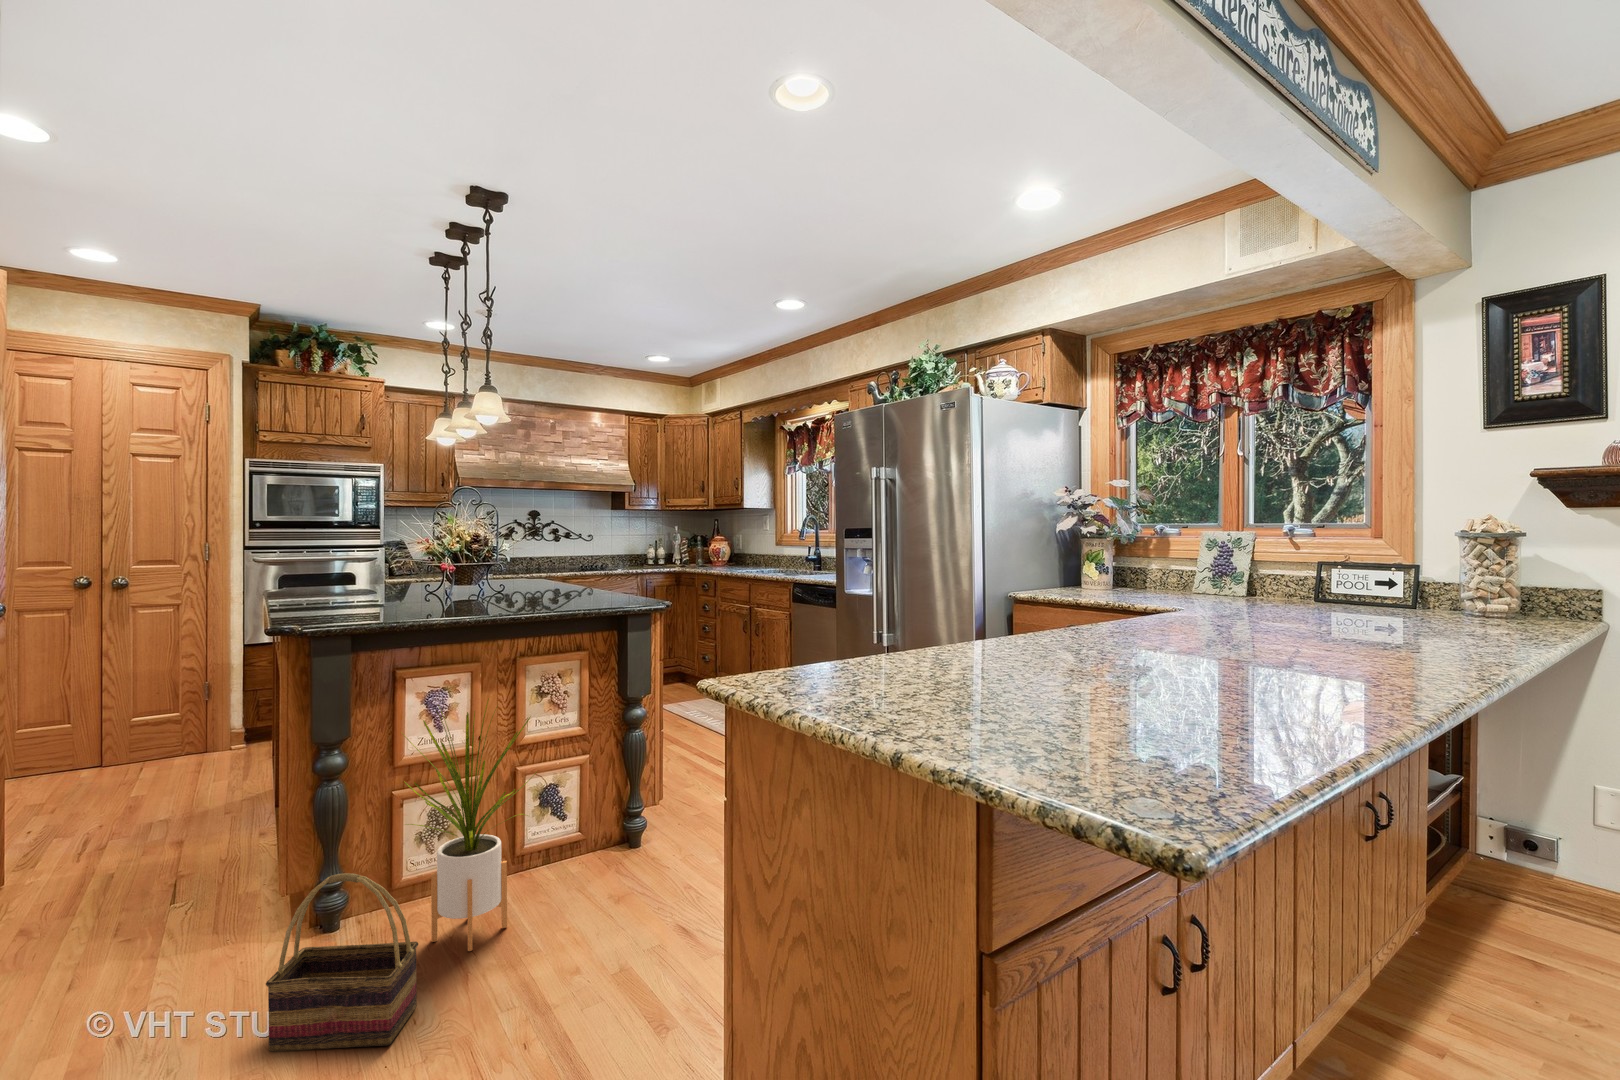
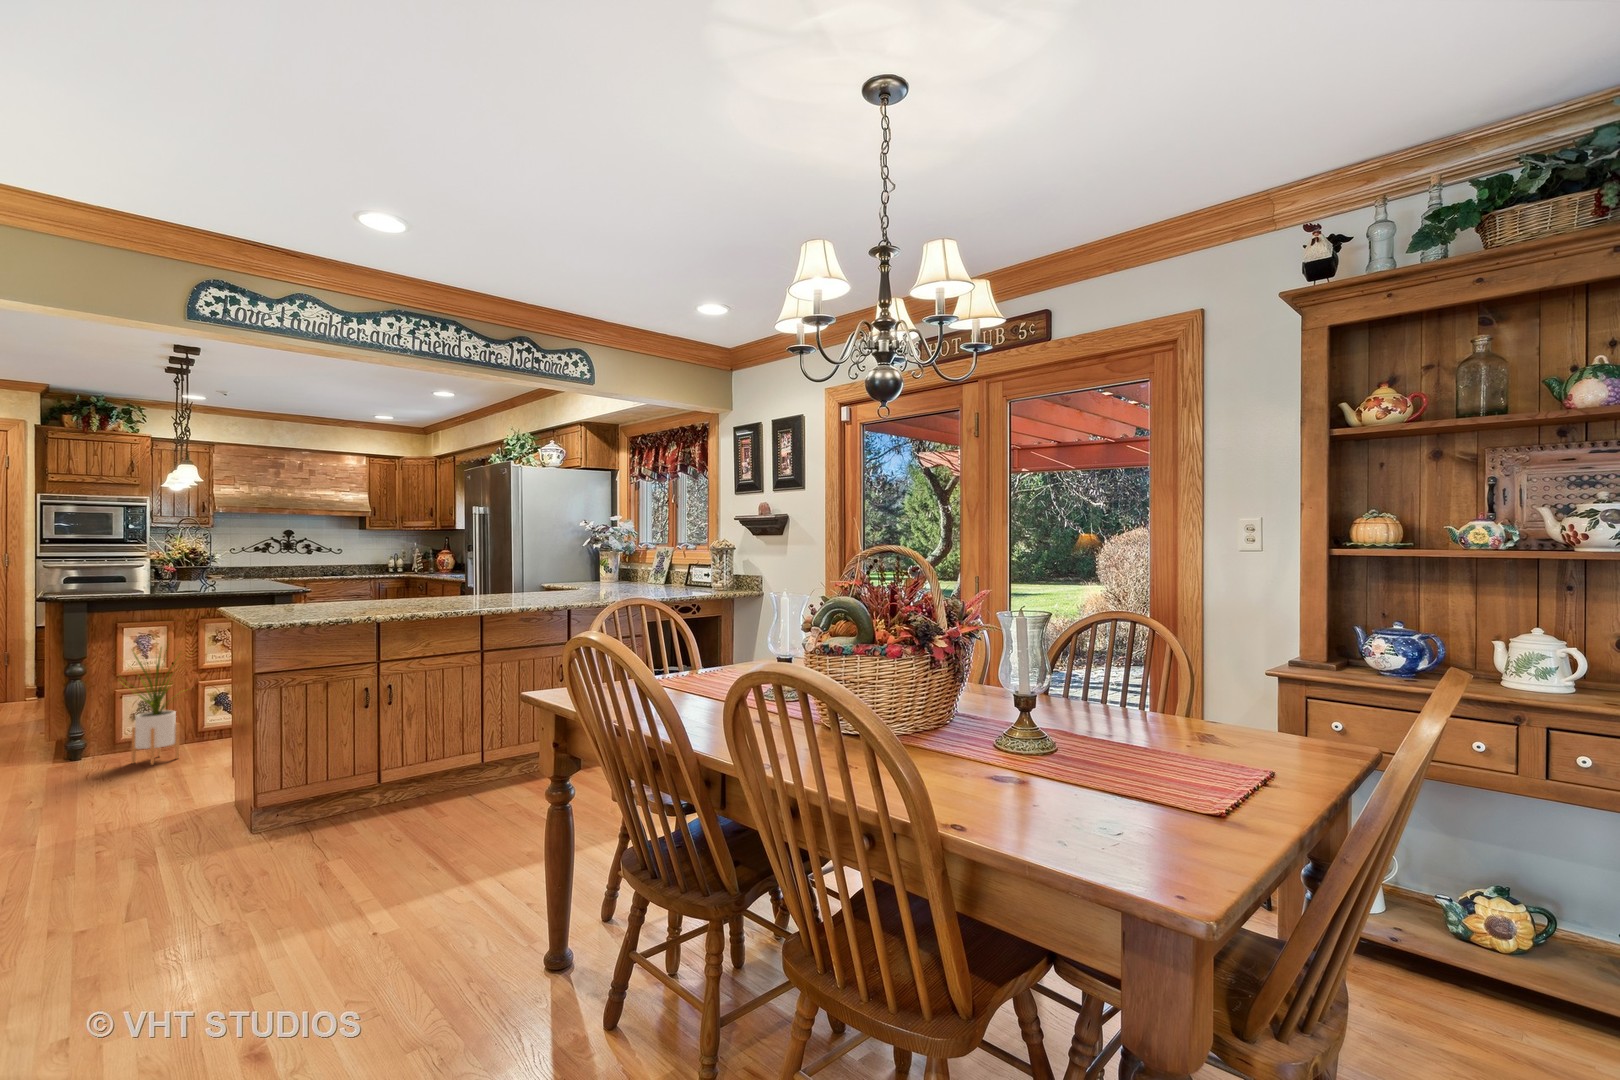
basket: present [266,873,418,1051] -> none [28,711,114,791]

